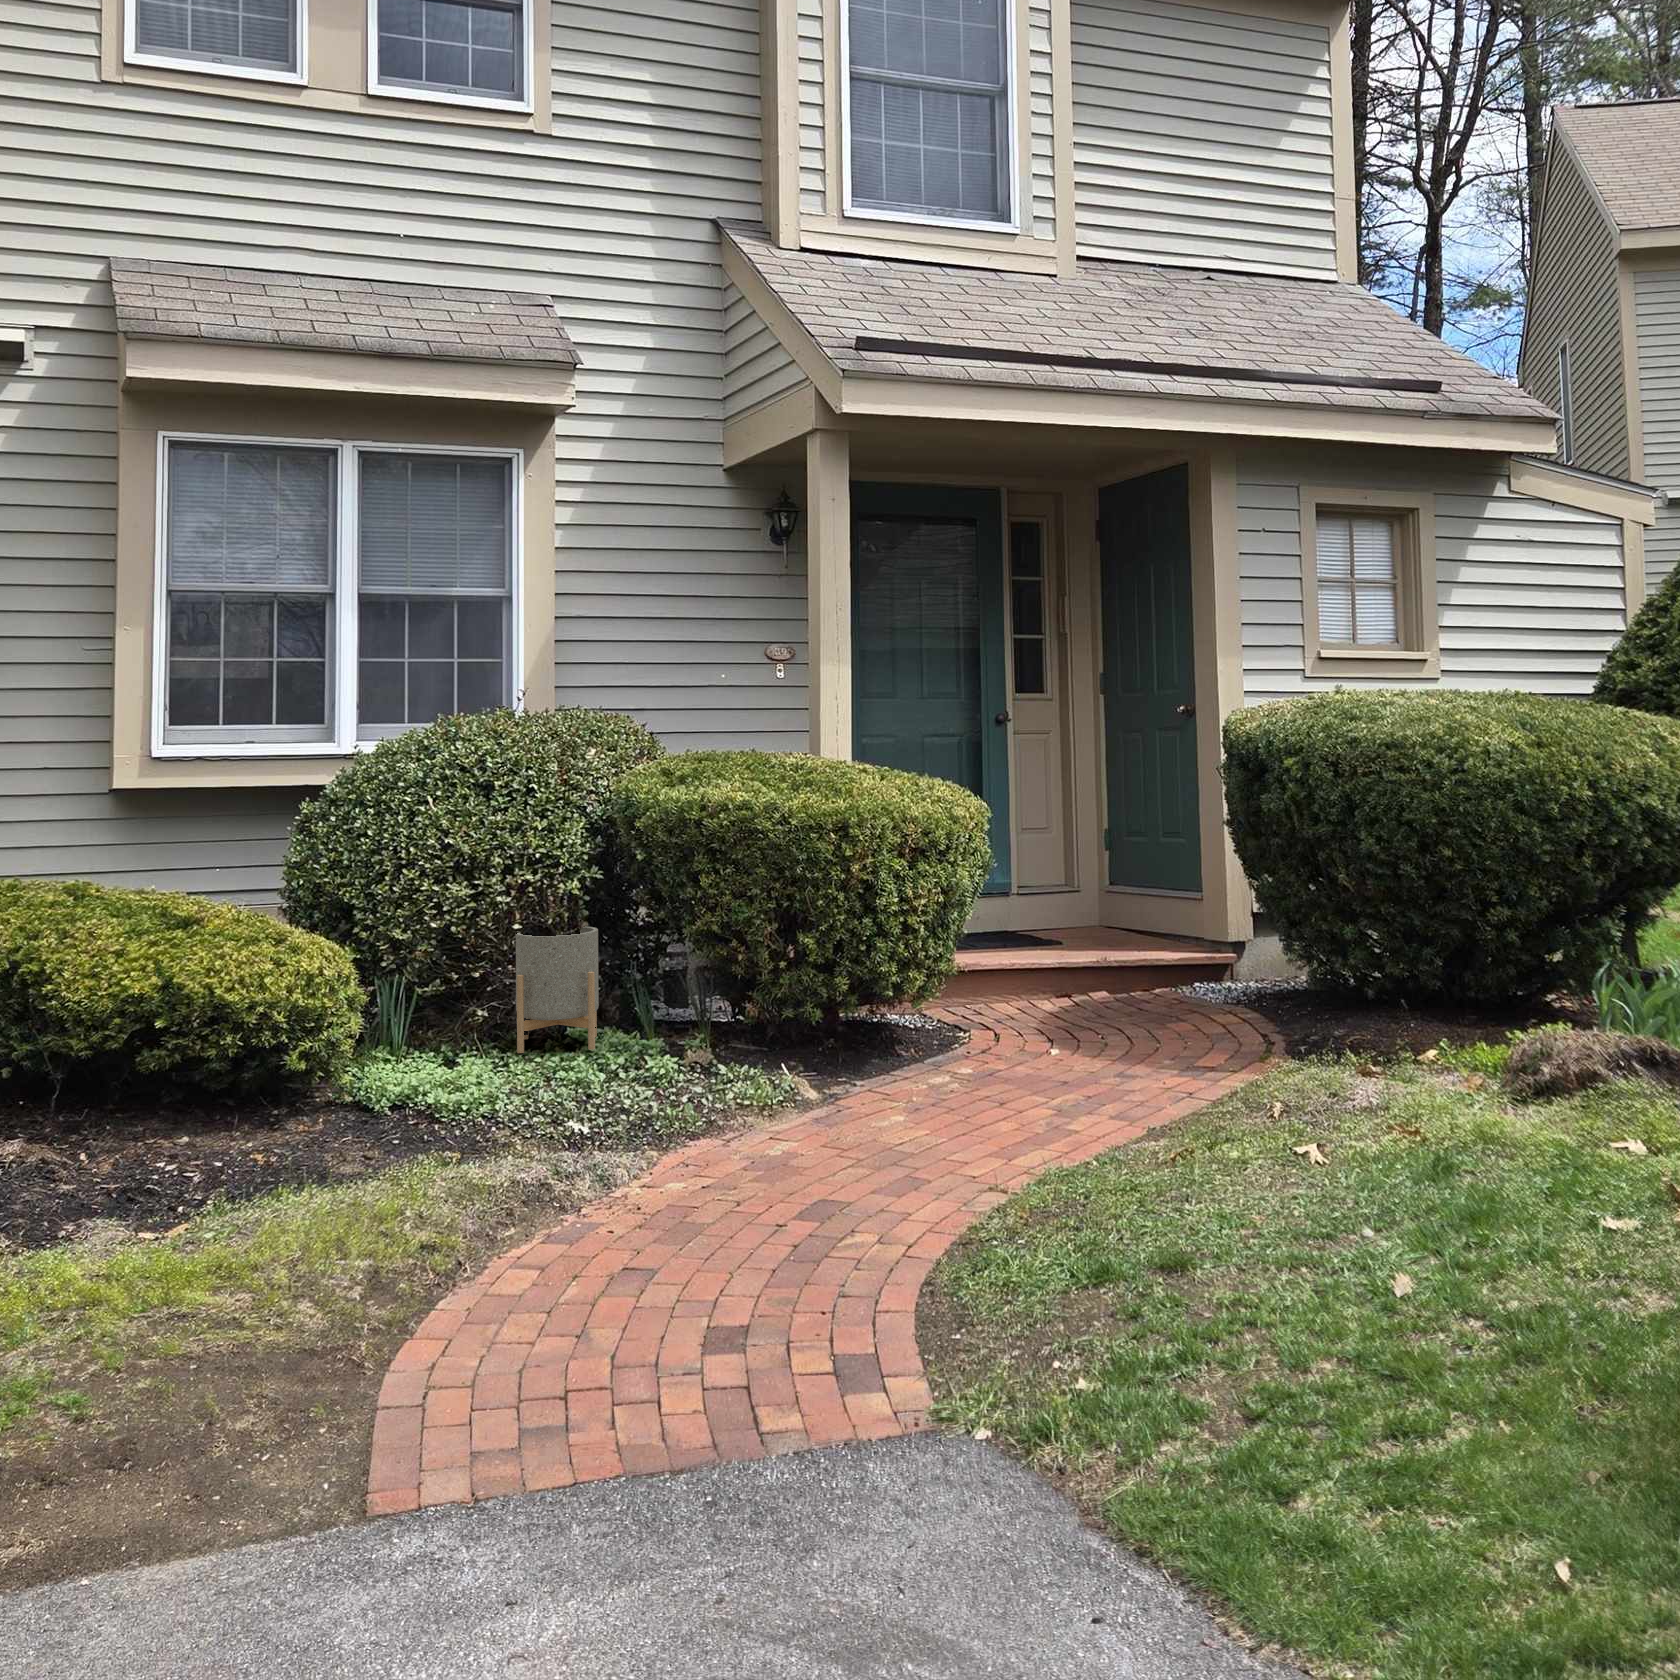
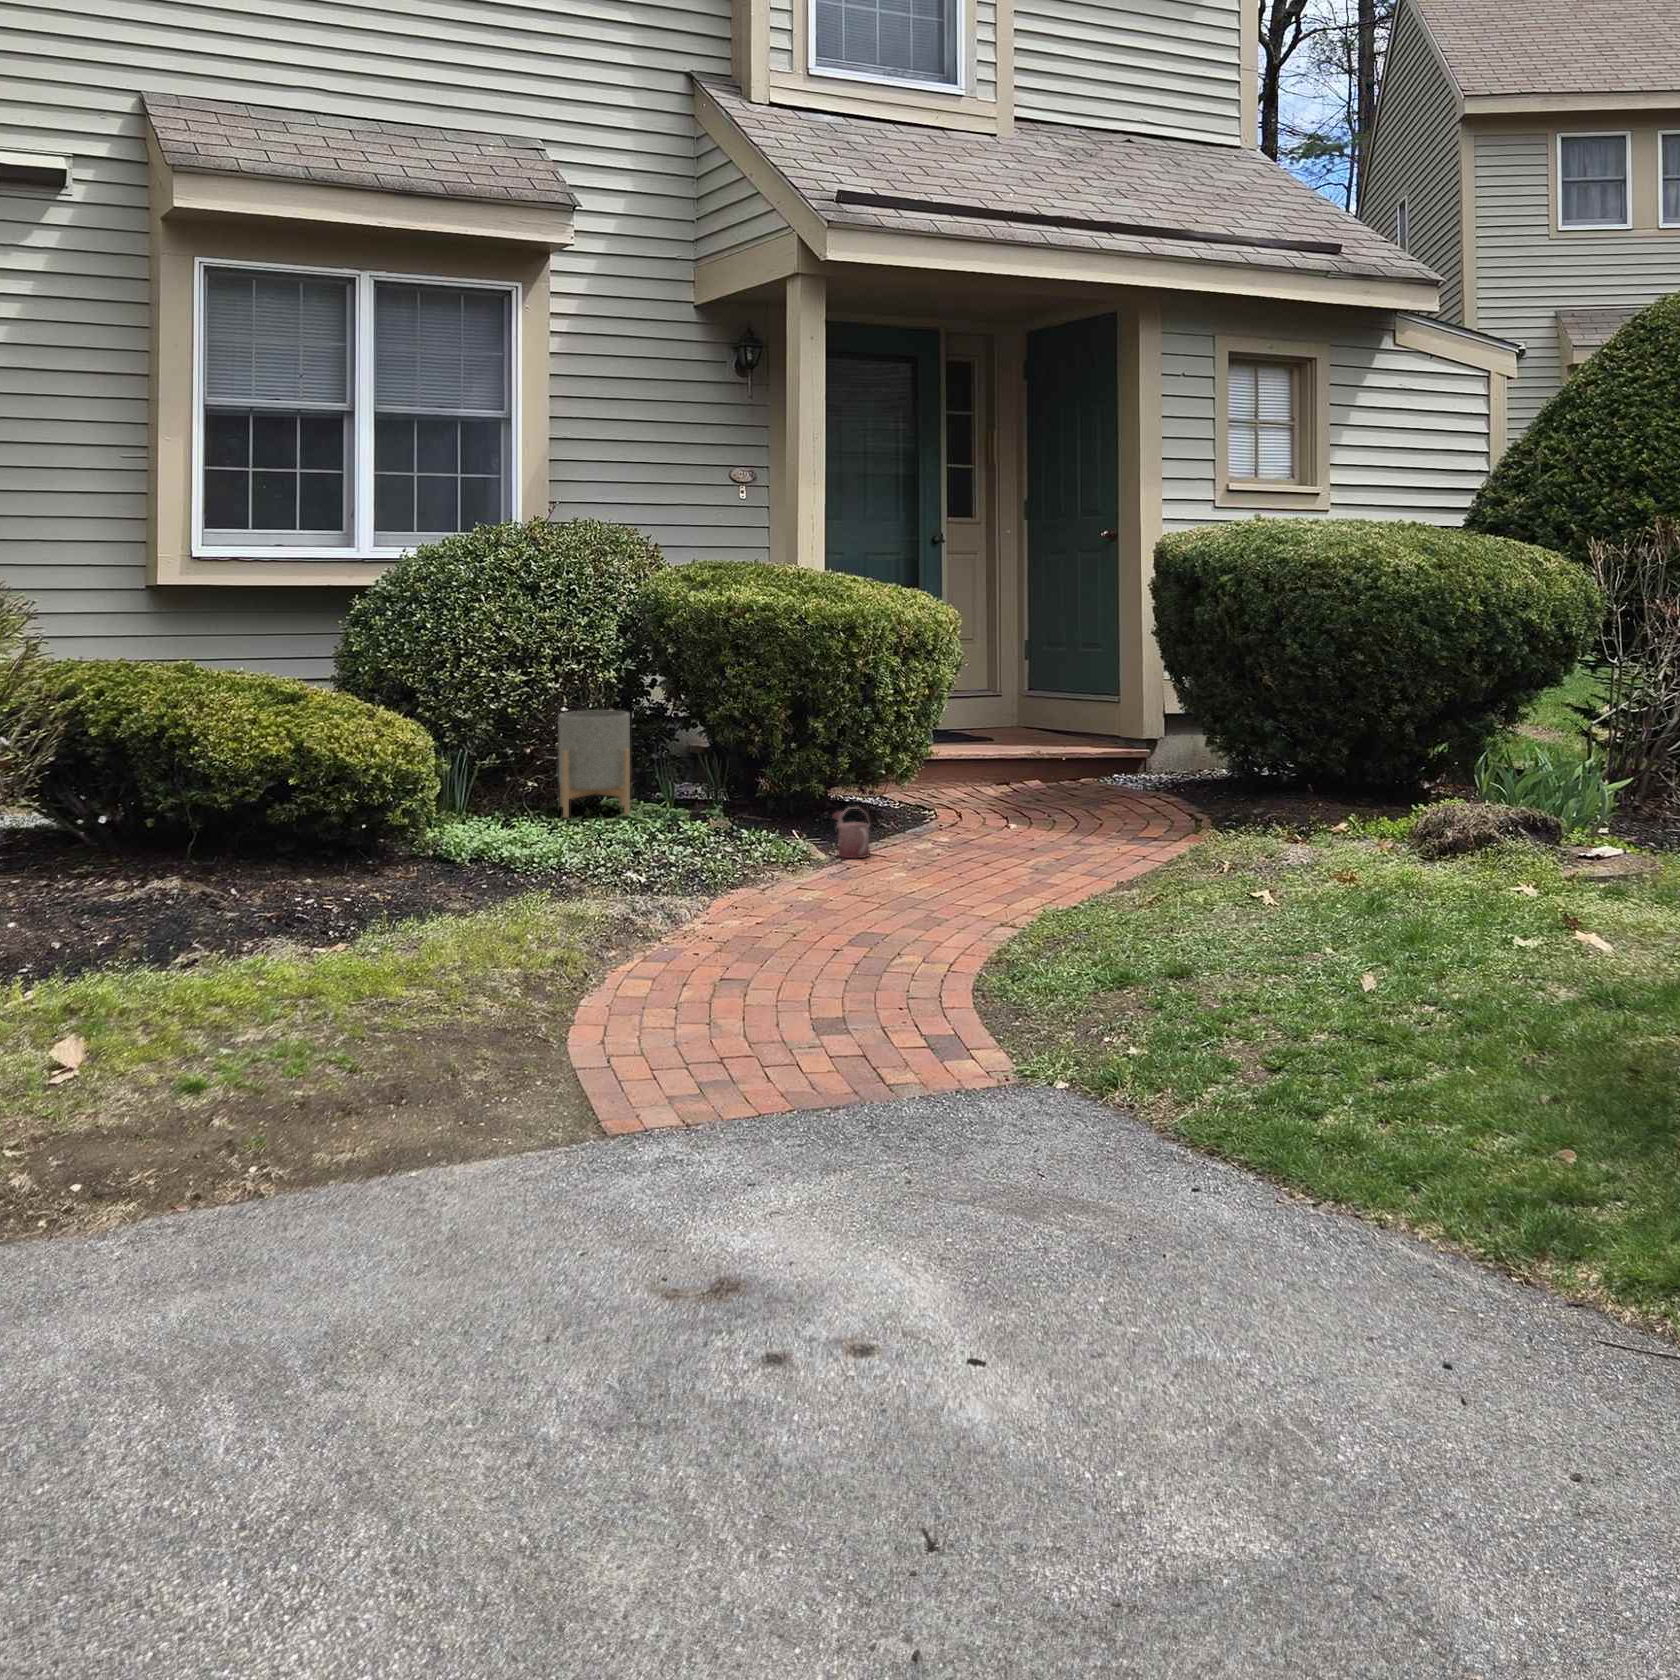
watering can: none [824,1039,867,1101] -> present [832,807,870,858]

